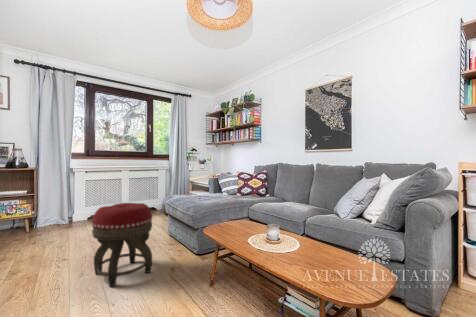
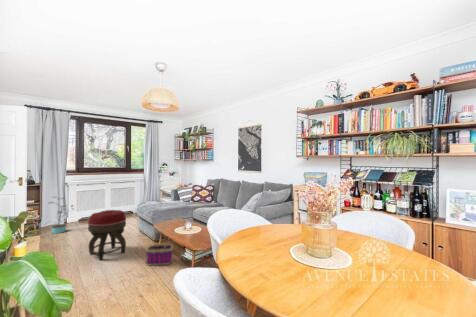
potted plant: none [43,185,80,237] -> present [49,198,73,234]
basket: none [189,232,236,303] -> present [146,231,173,265]

